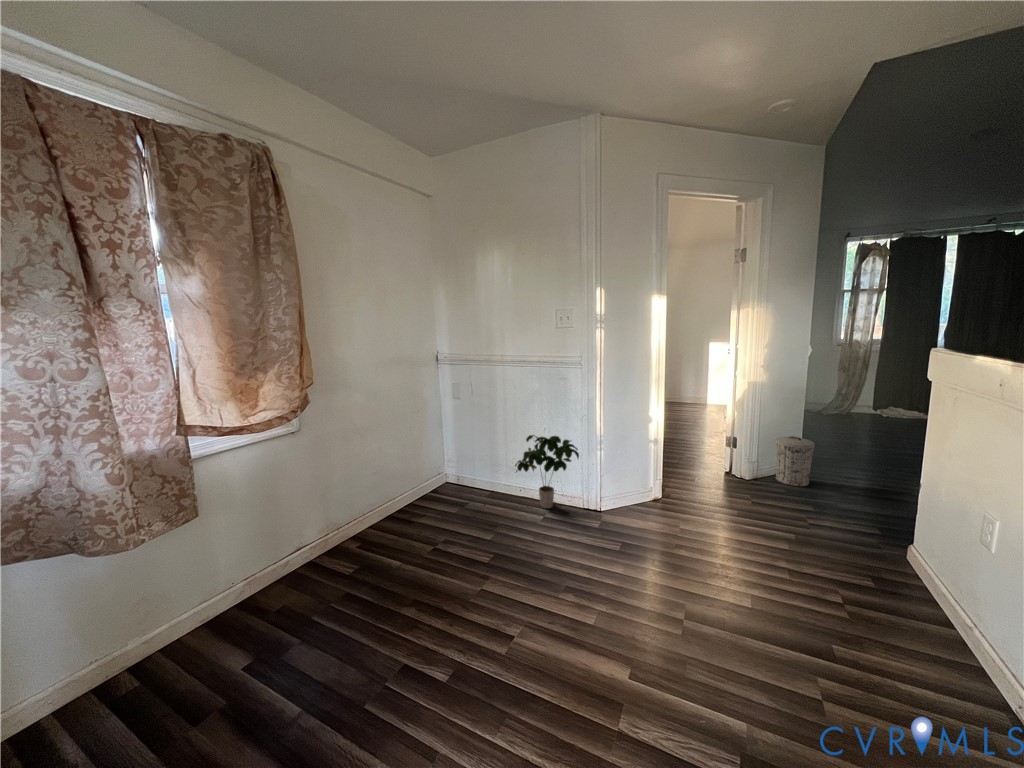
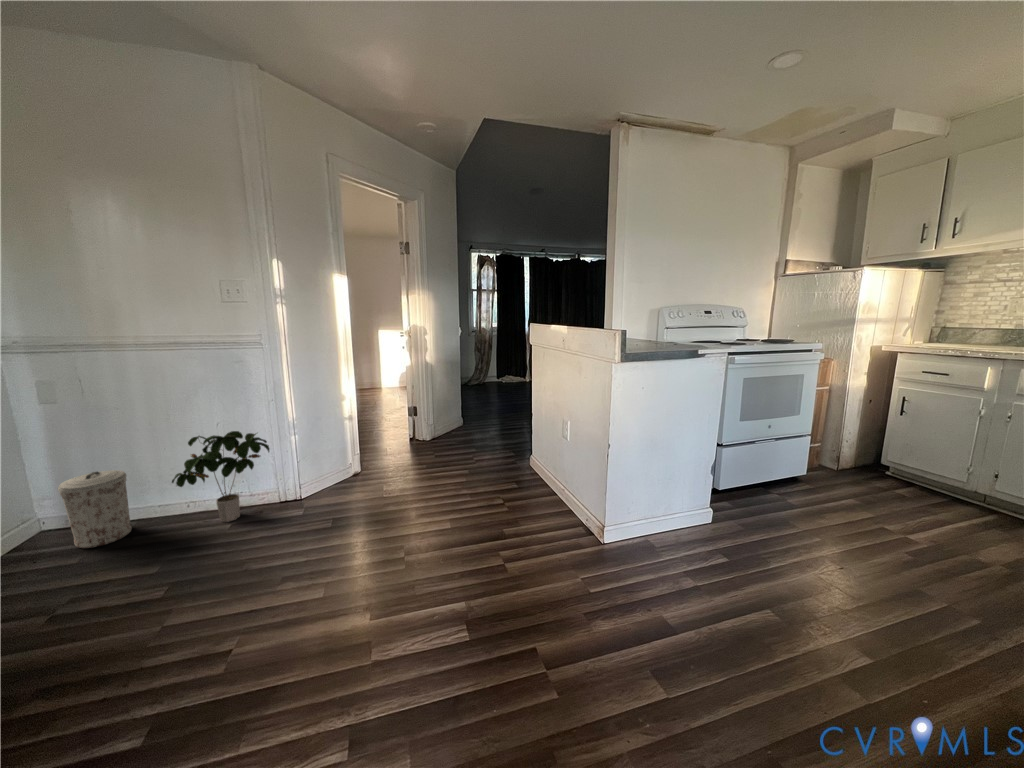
trash can: present [776,436,815,487] -> present [58,470,132,548]

